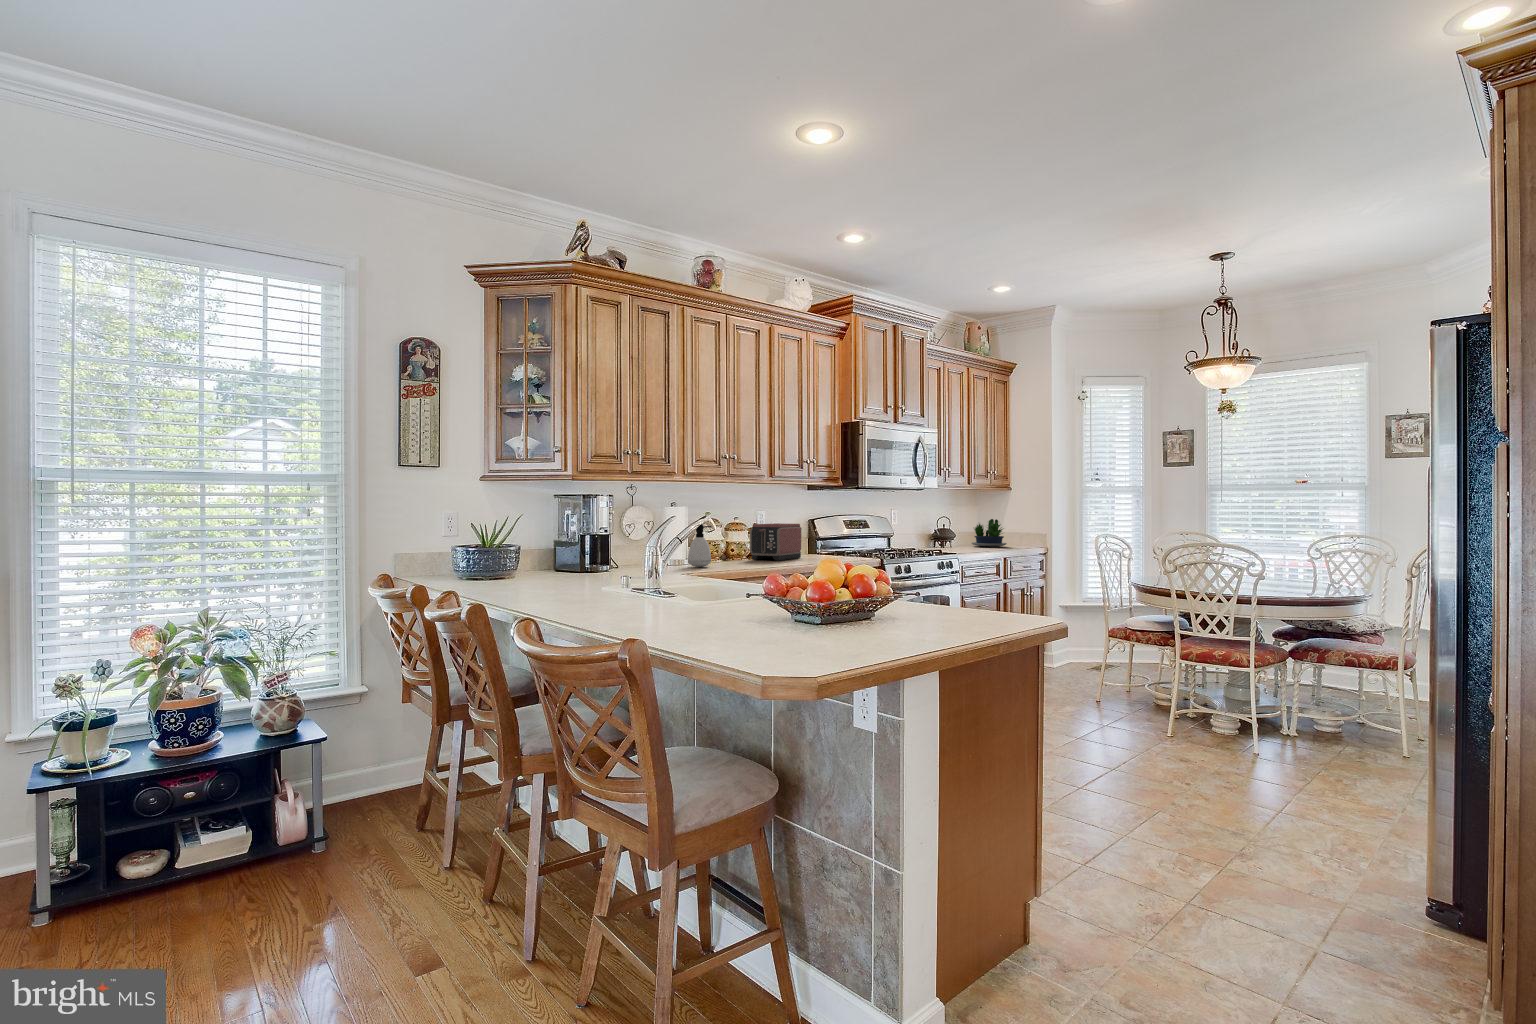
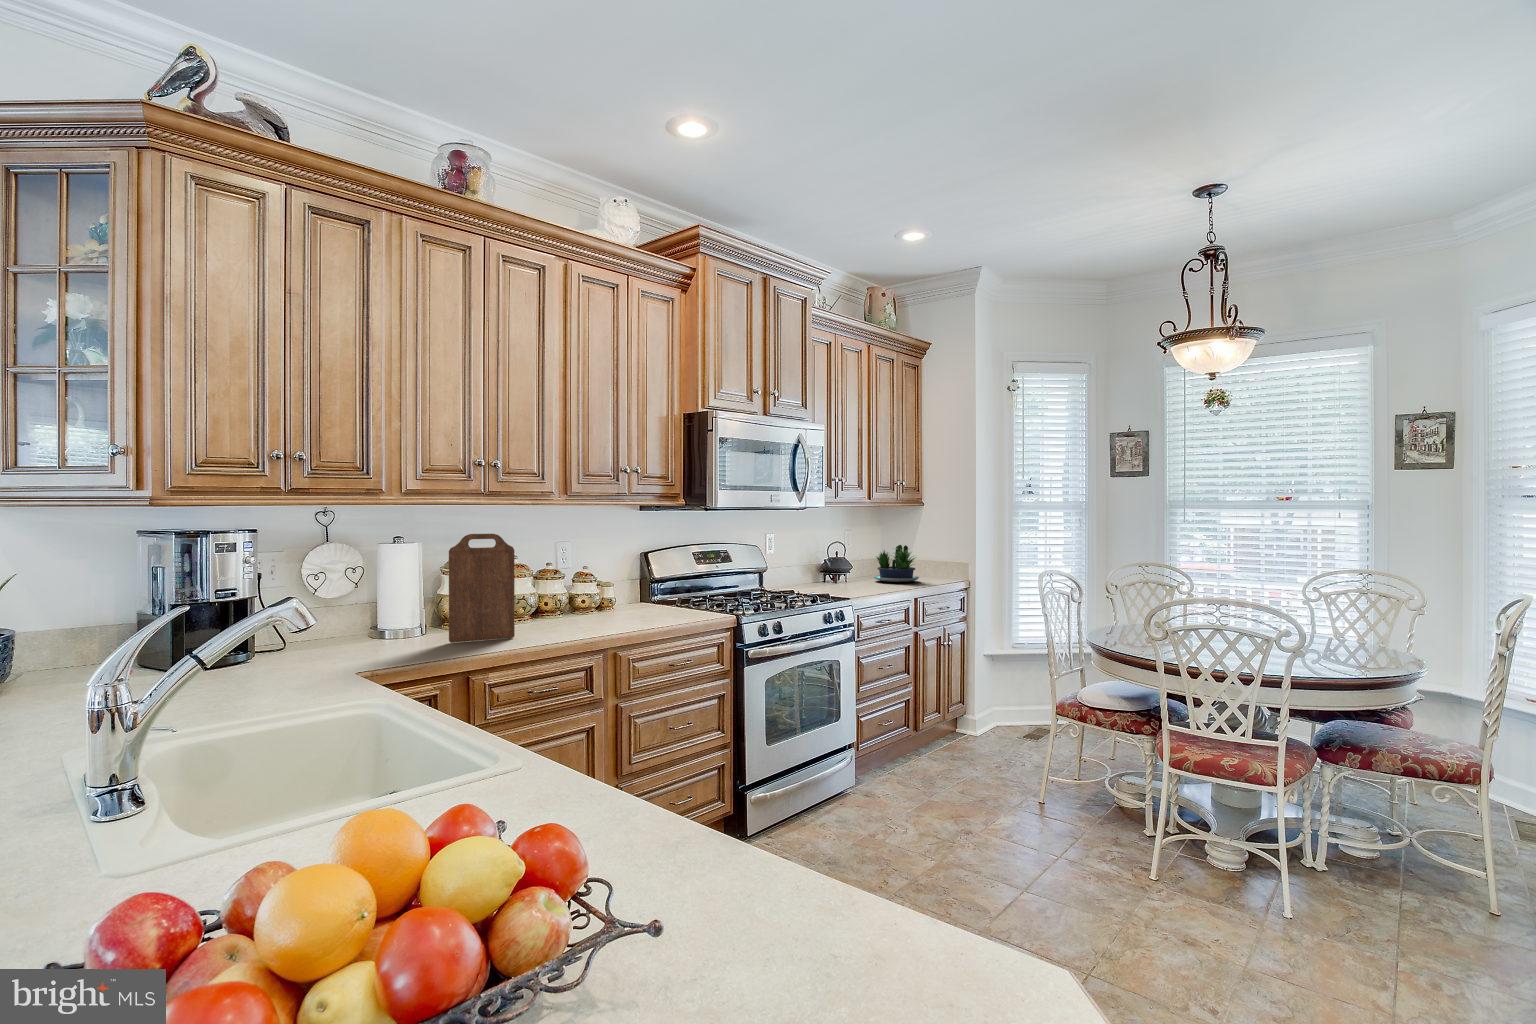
cutting board: none [711,499,748,565] -> present [449,534,515,643]
toaster: present [750,523,801,561] -> none [532,564,620,626]
soap dispenser: present [688,524,711,567] -> none [397,579,441,652]

